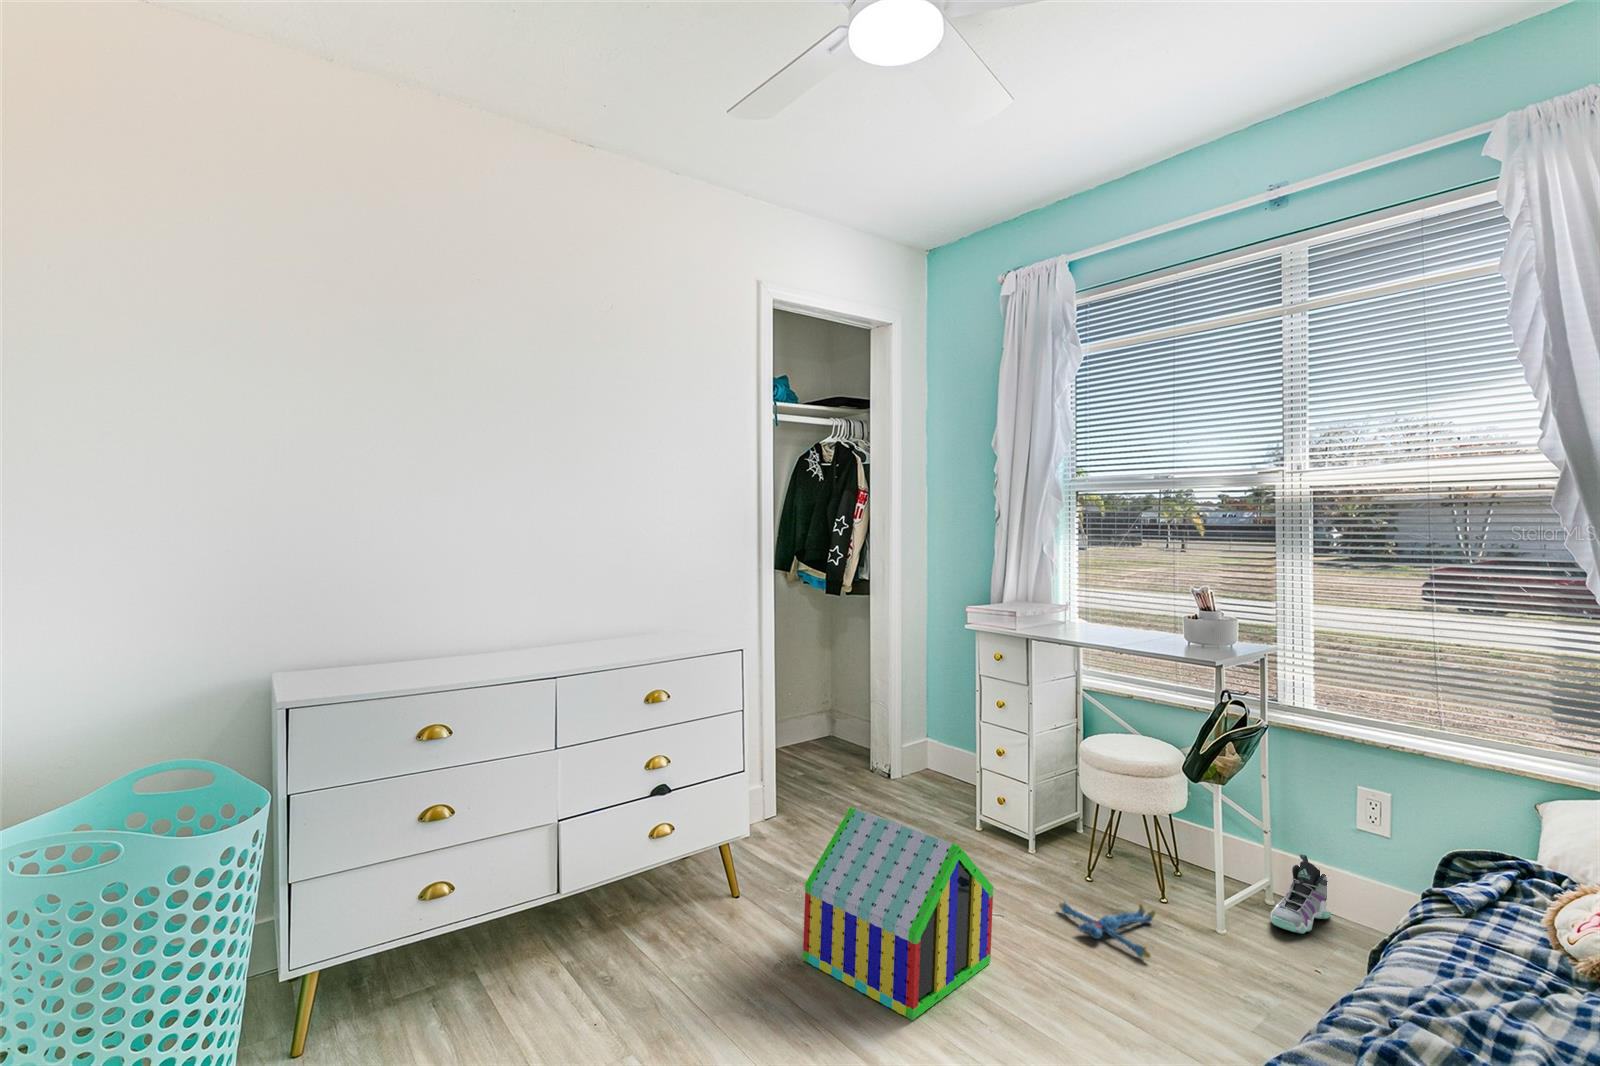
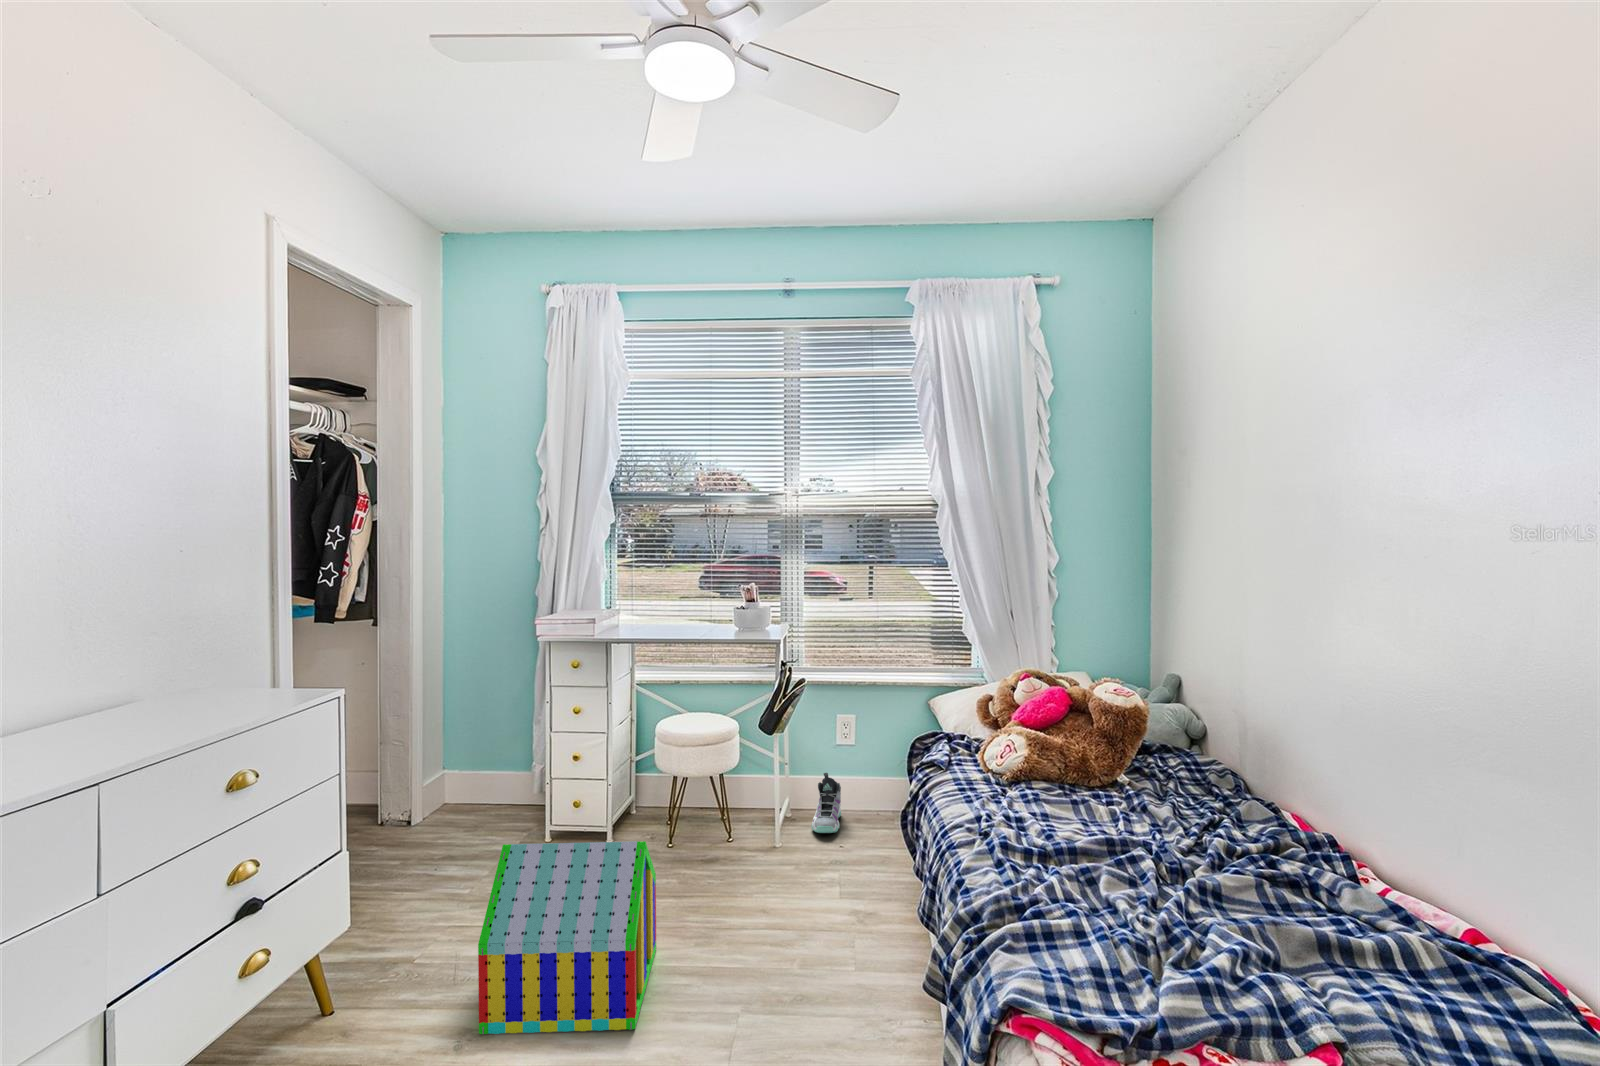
plush toy: present [1059,902,1155,958] -> none [672,851,766,892]

